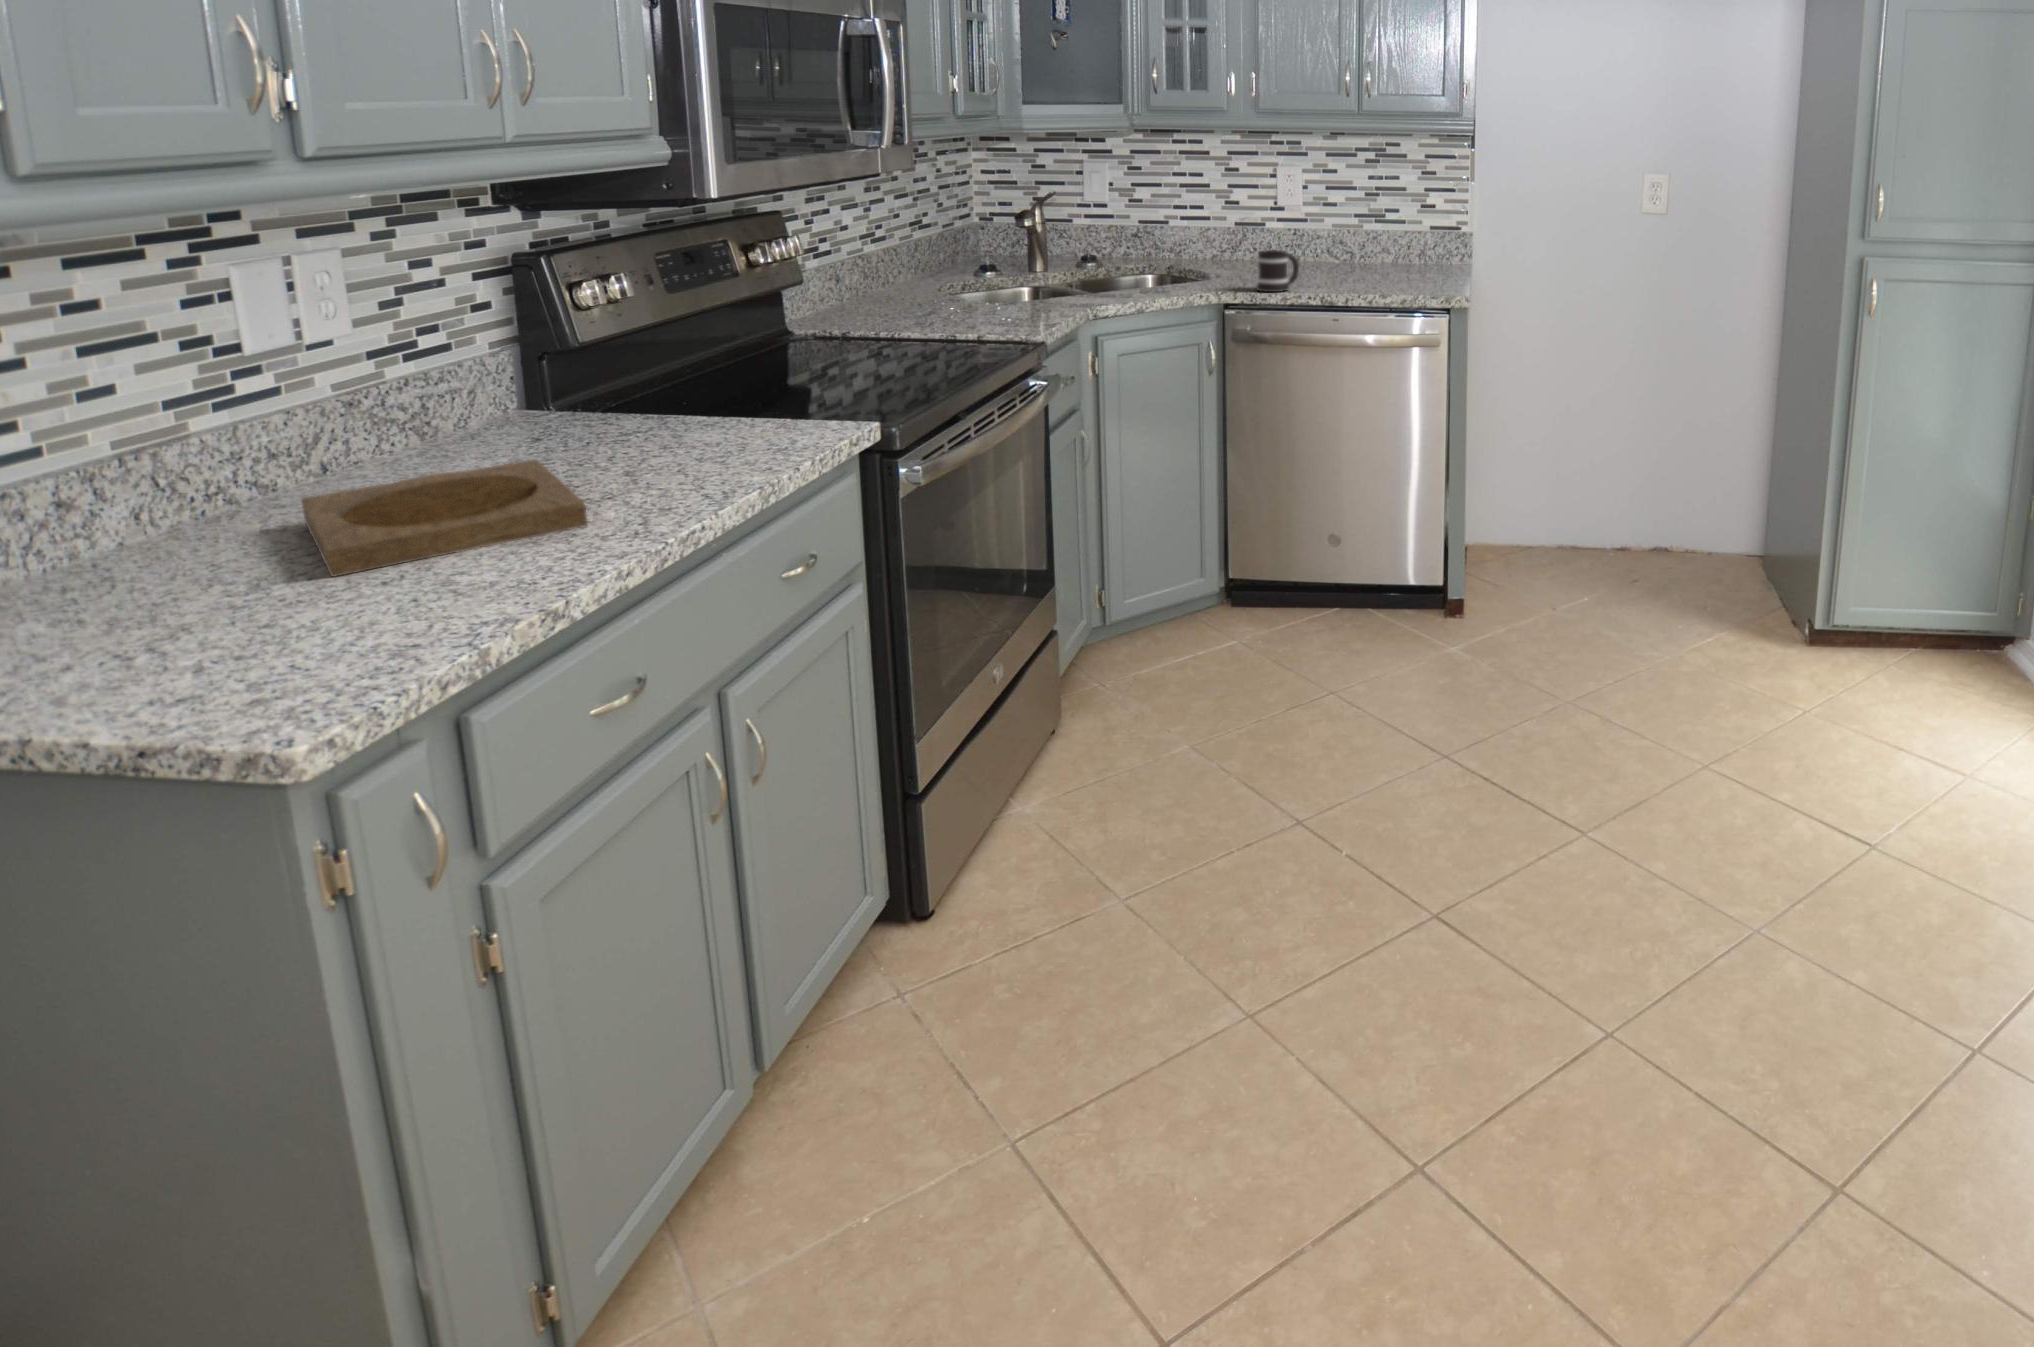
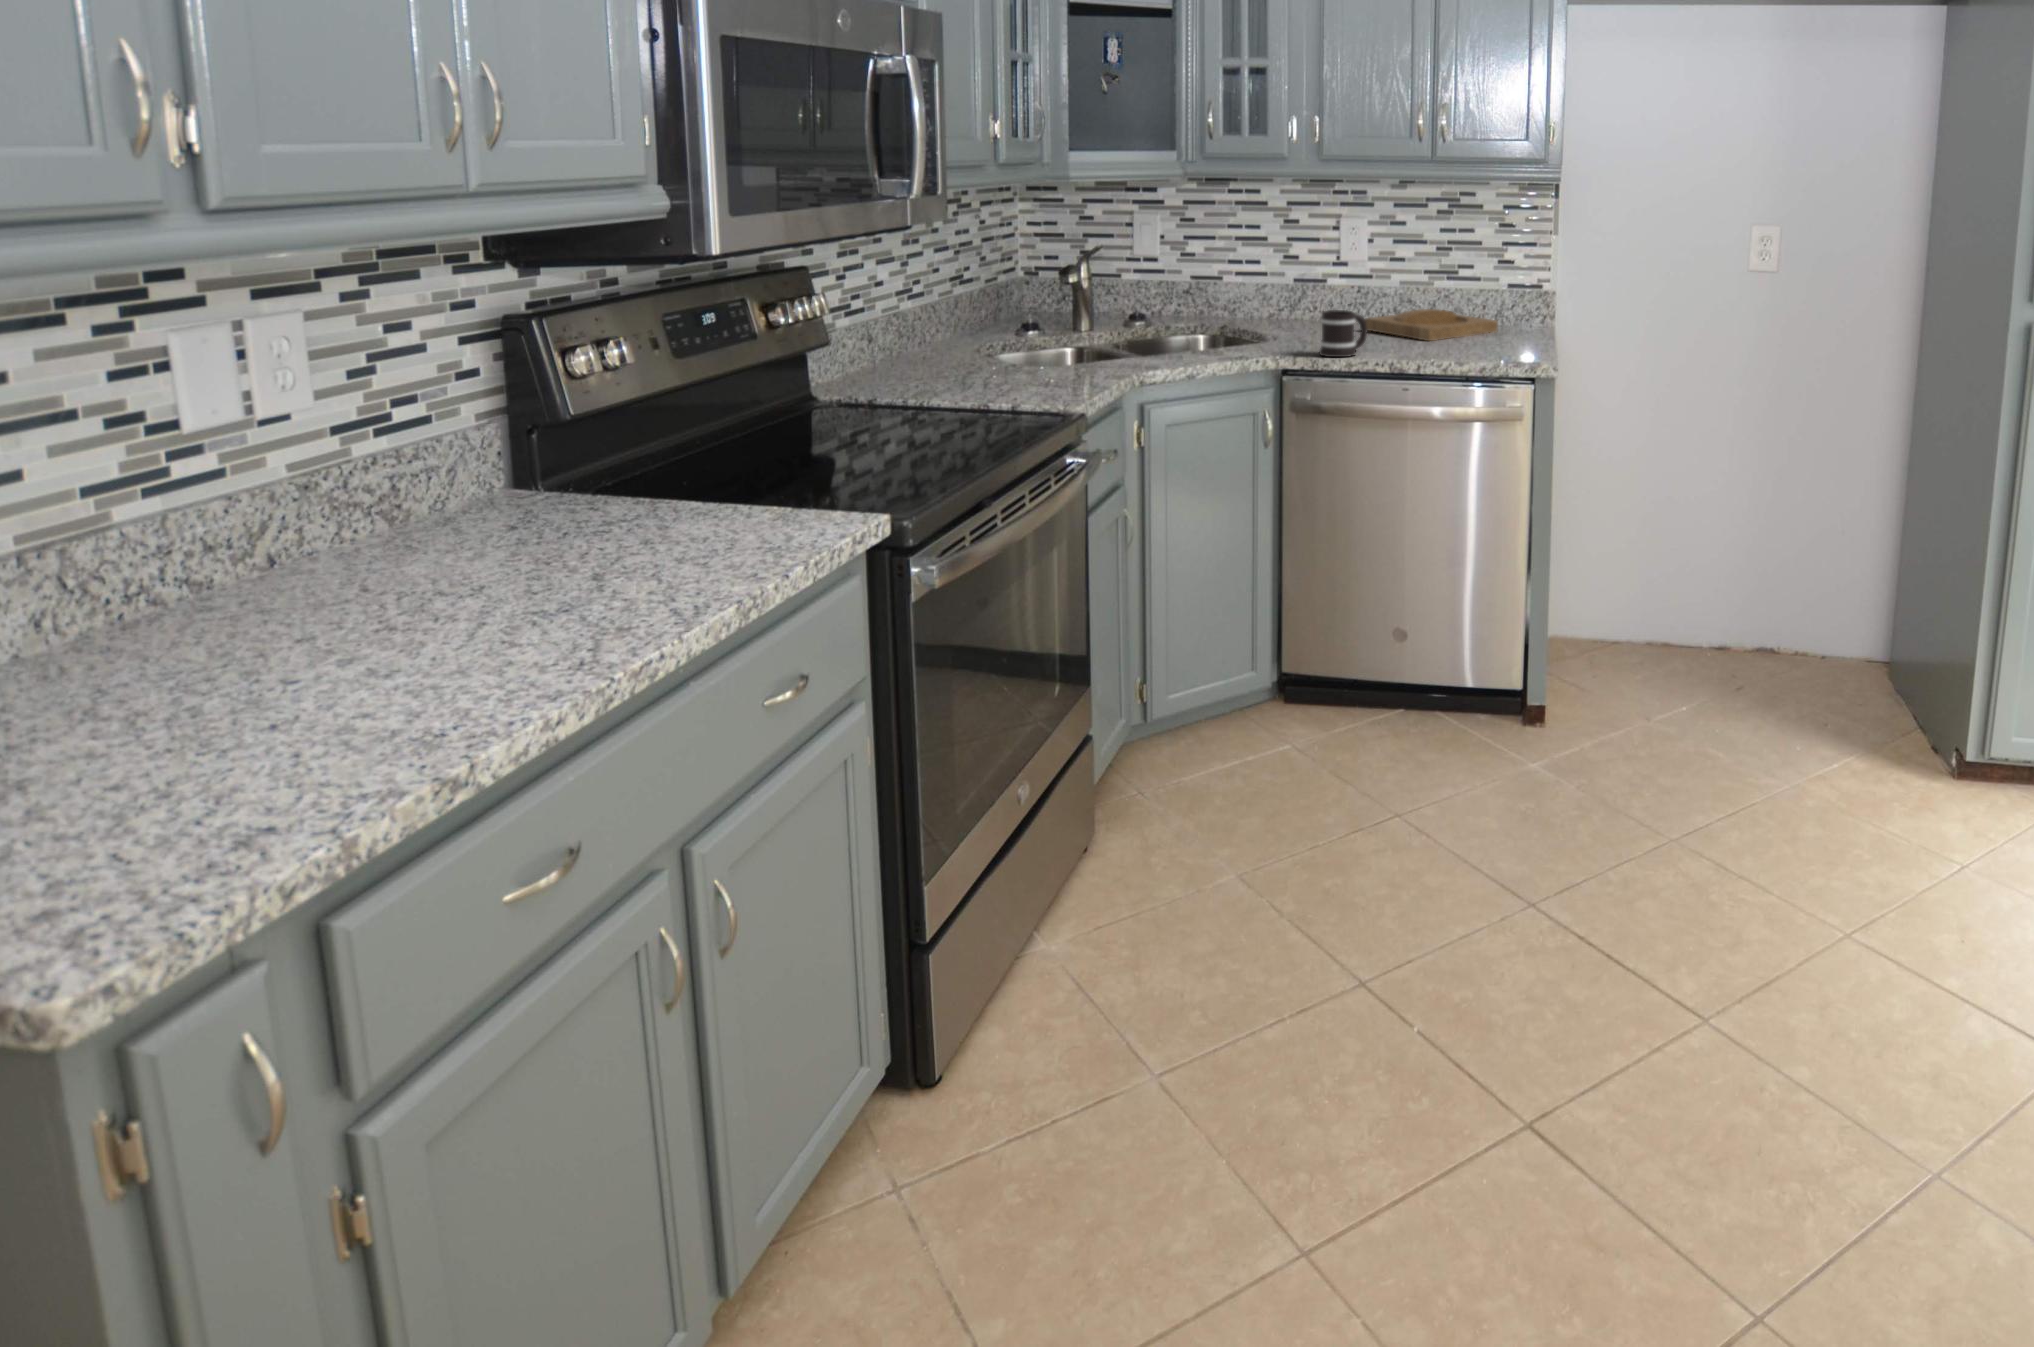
tray: present [301,460,587,577] -> present [1365,309,1498,341]

